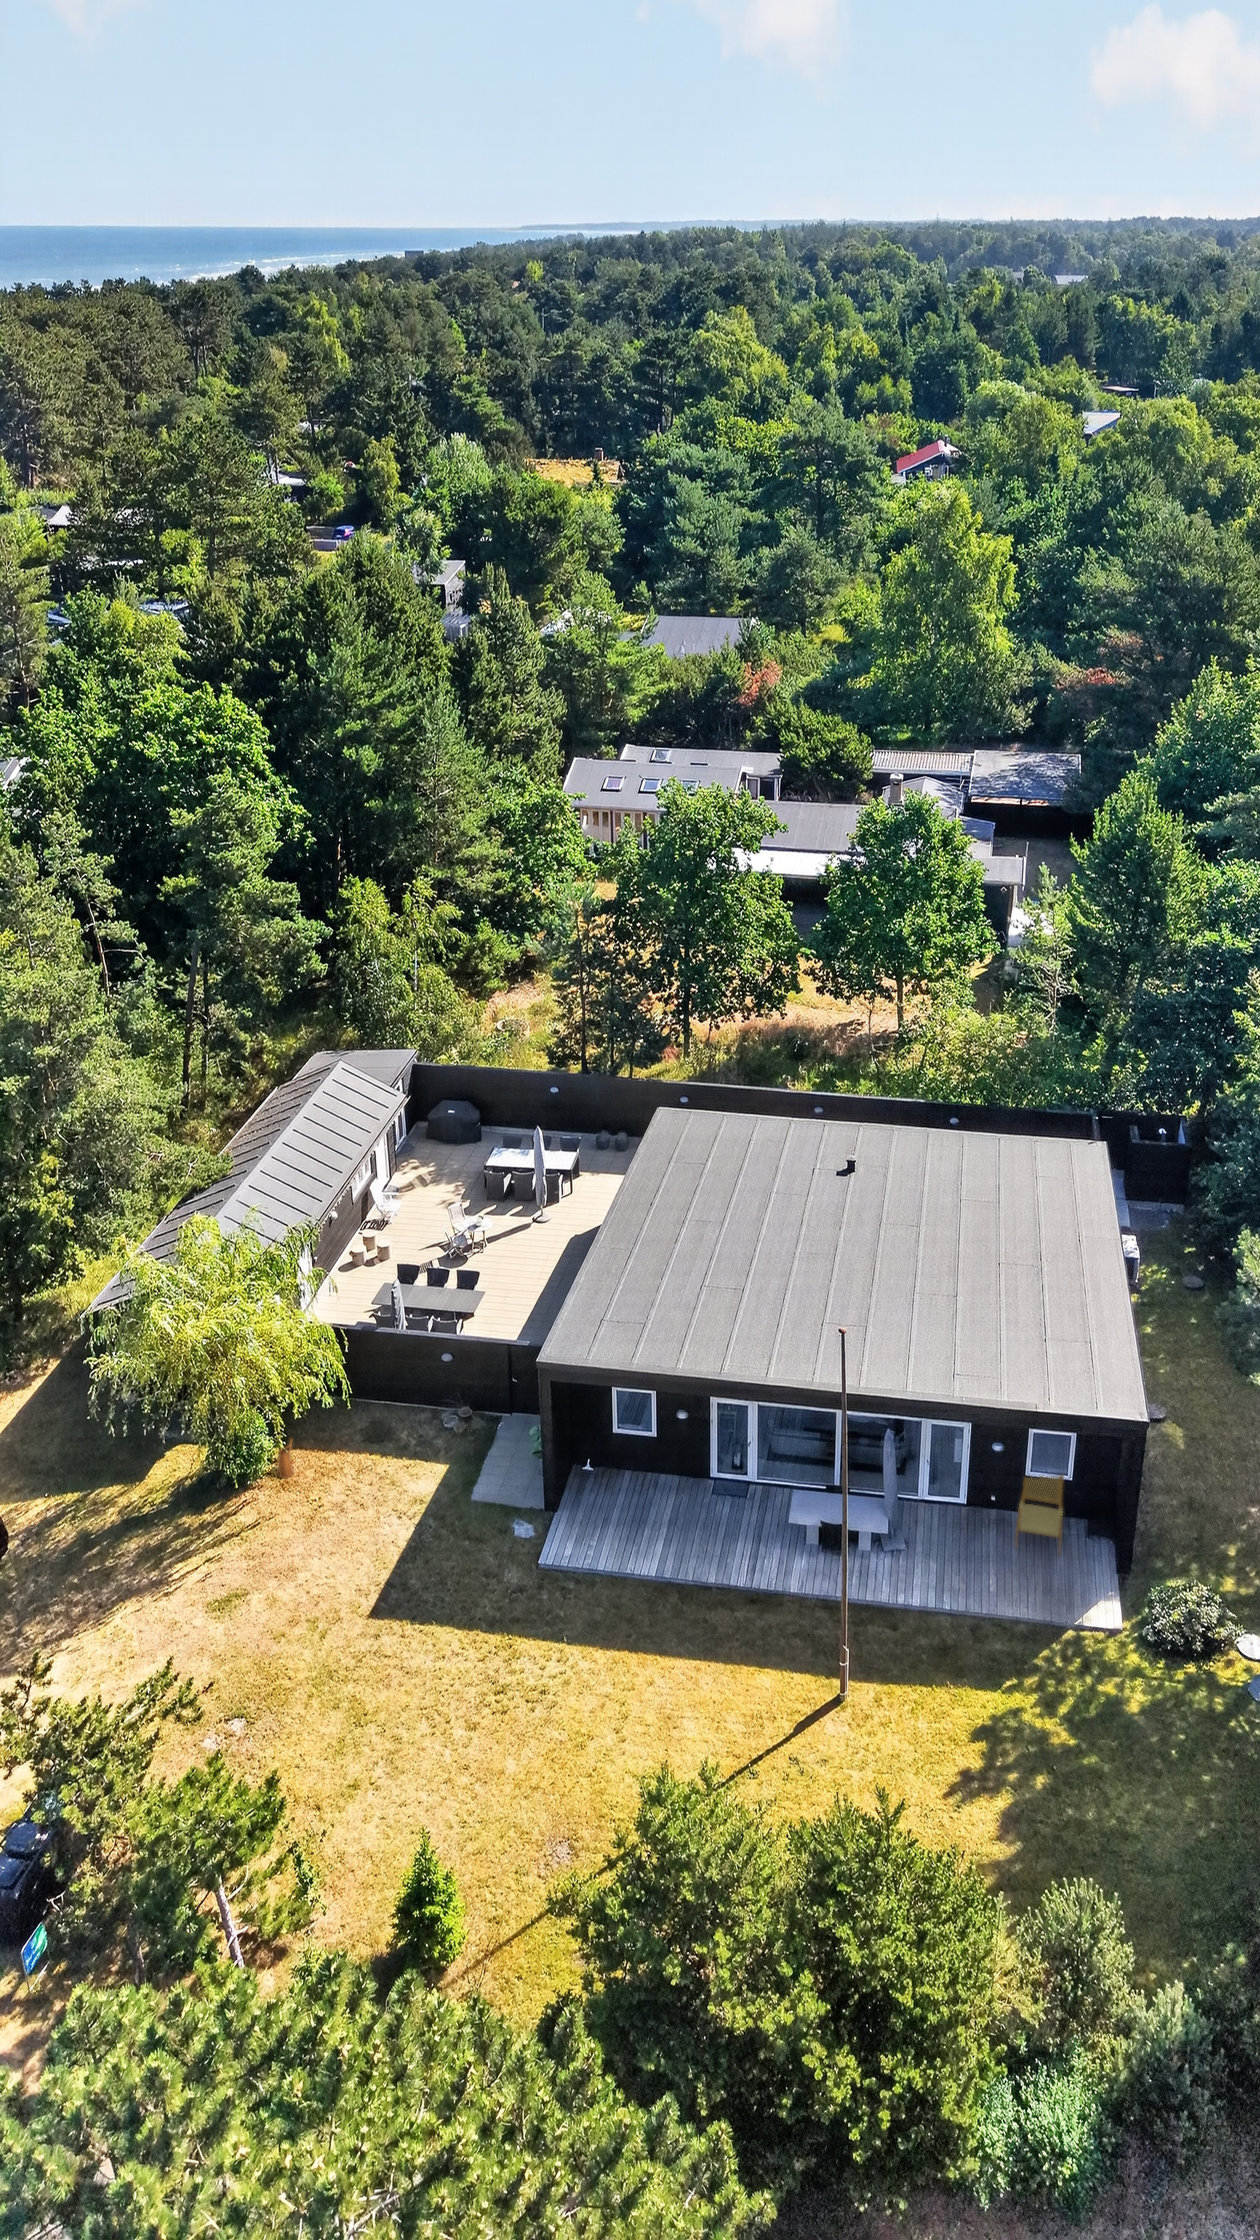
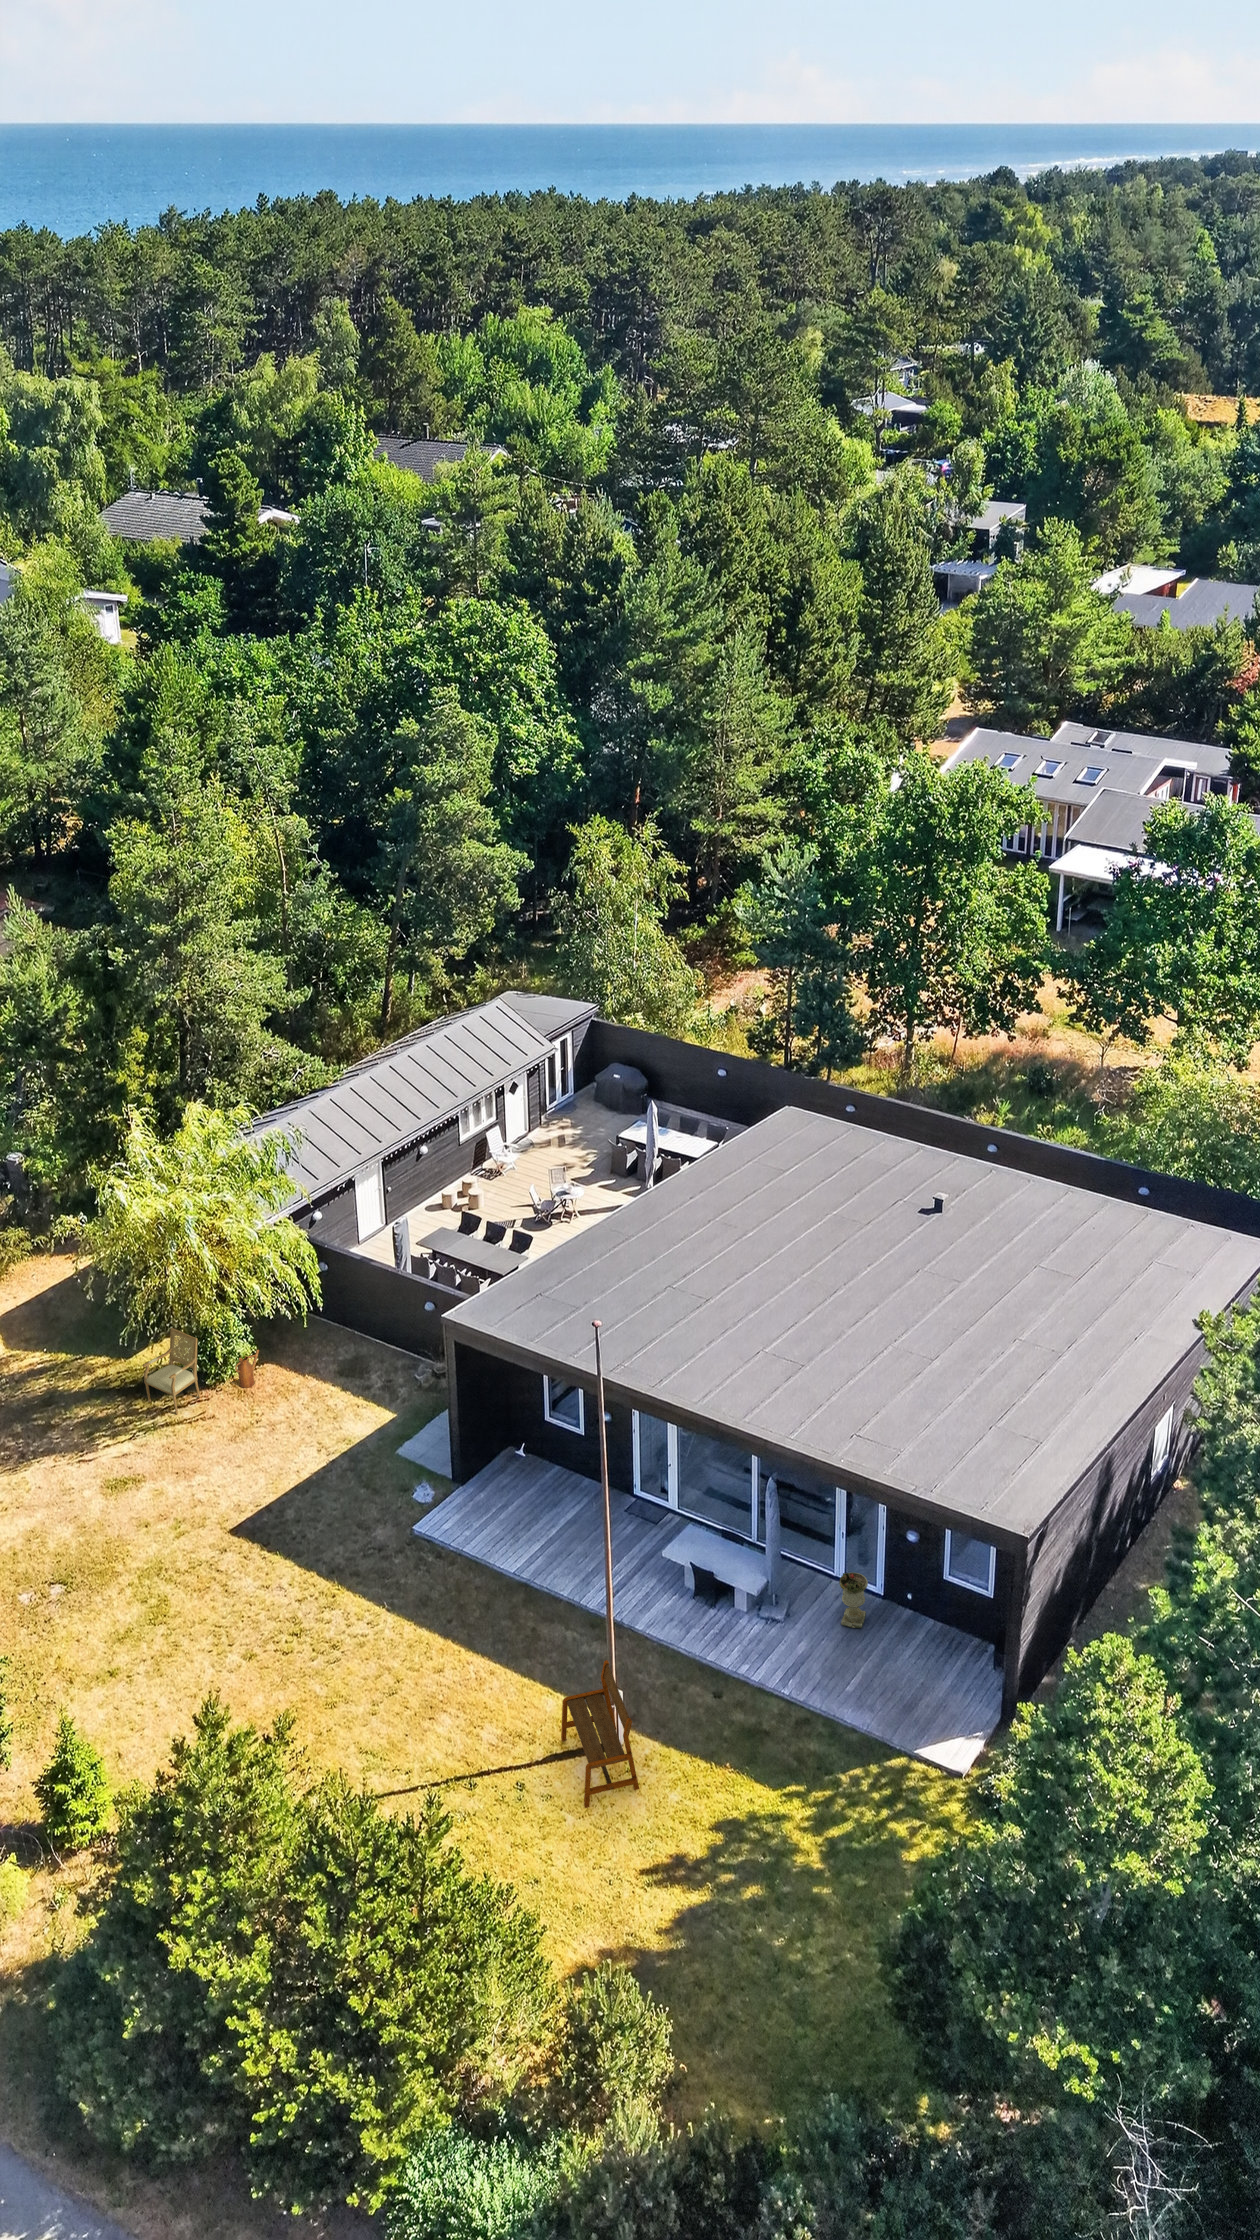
chair: present [1015,1475,1064,1554] -> present [142,1328,200,1415]
planter: none [949,1491,975,1537] -> present [839,1573,868,1628]
bench: none [801,1627,894,1760] -> present [561,1660,639,1808]

